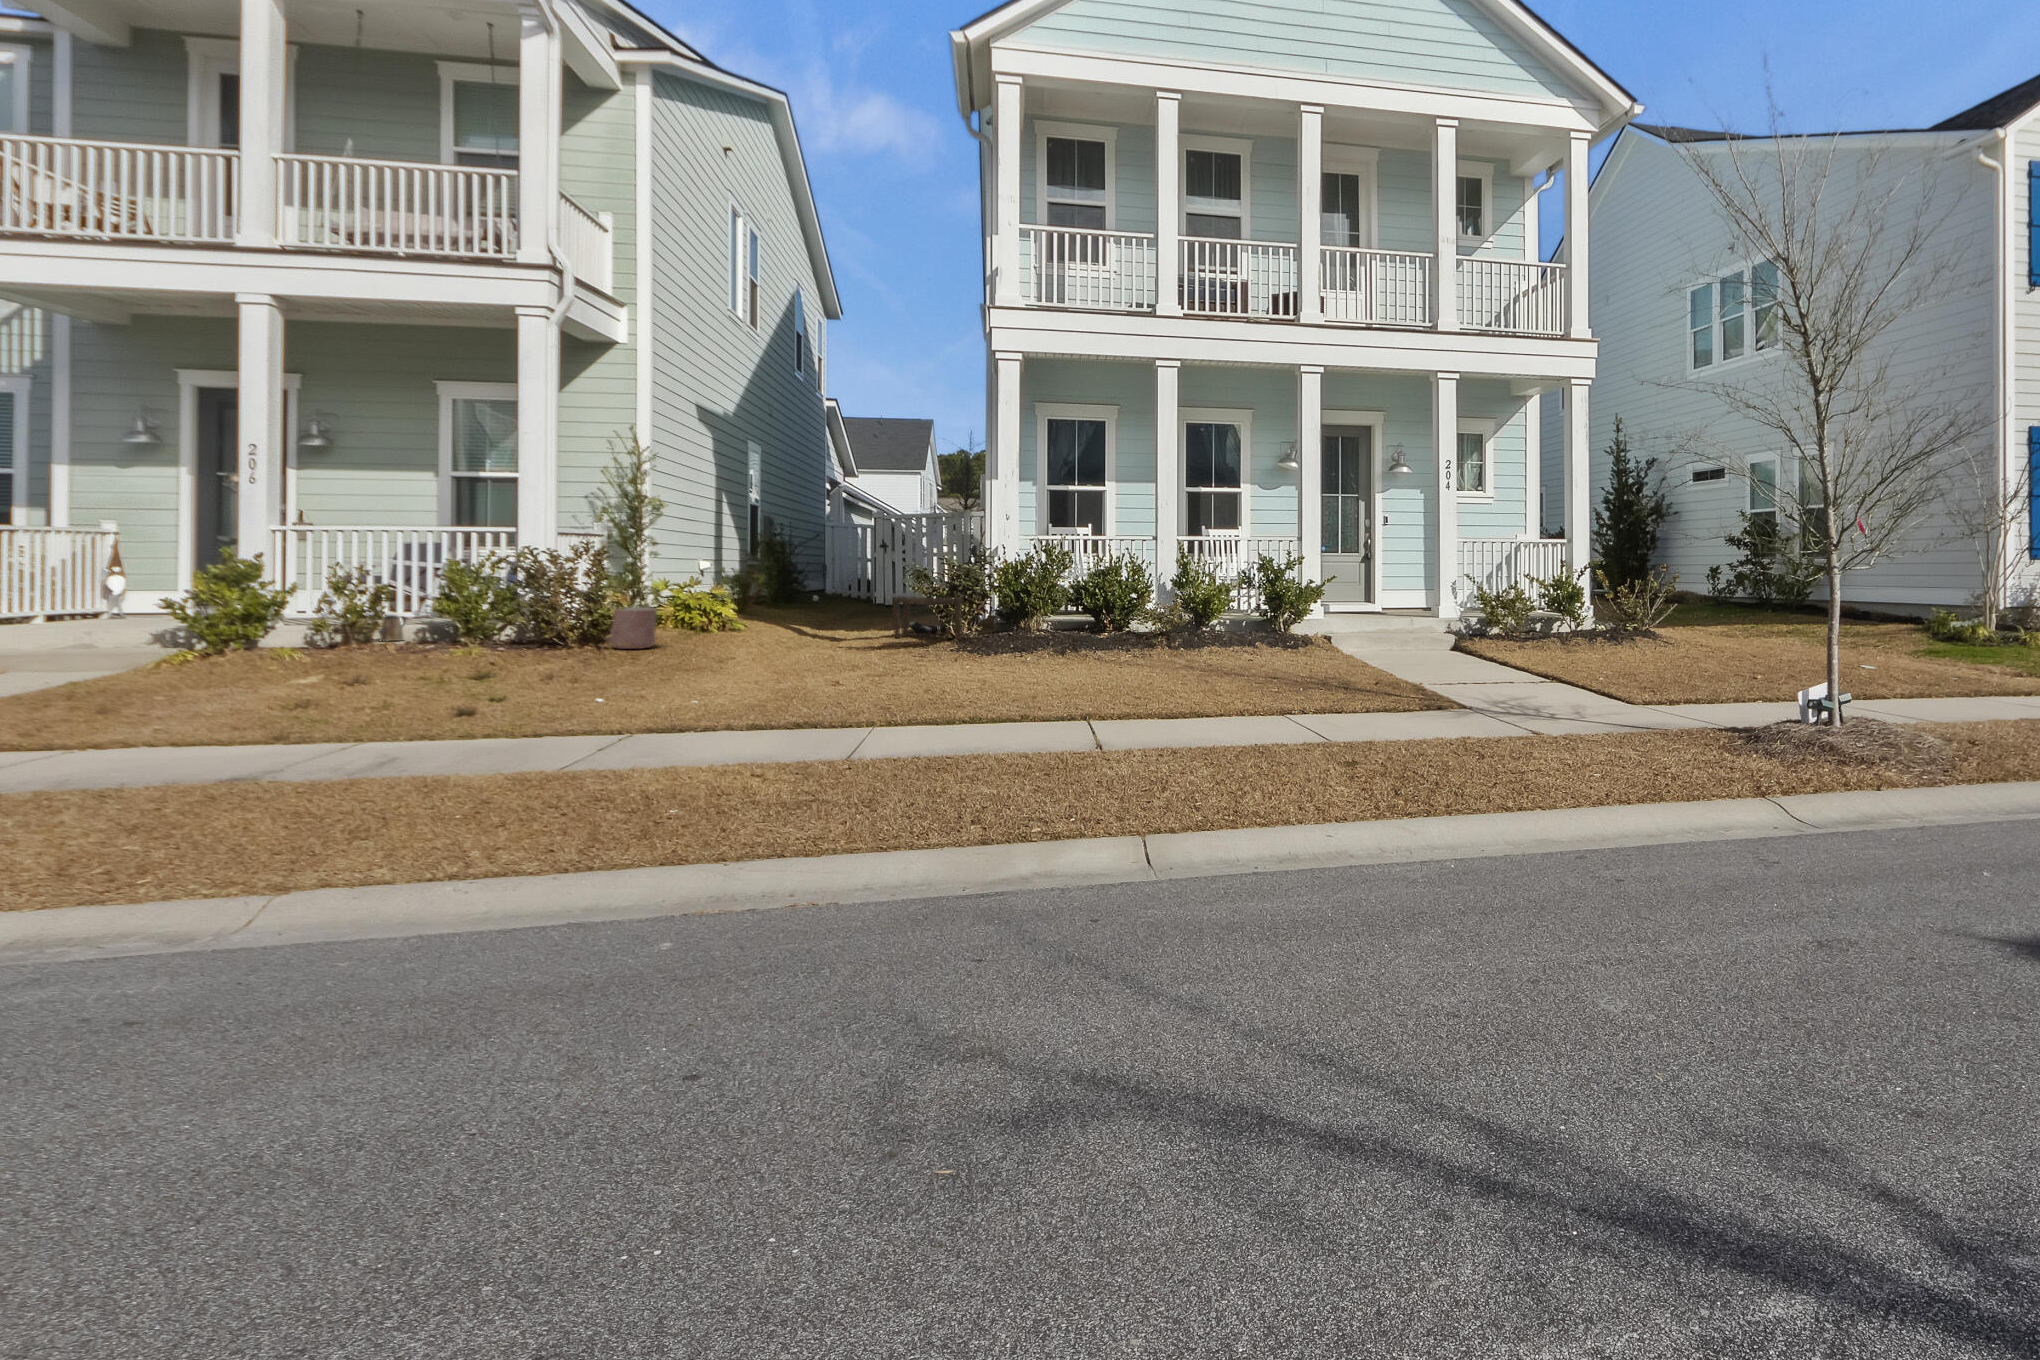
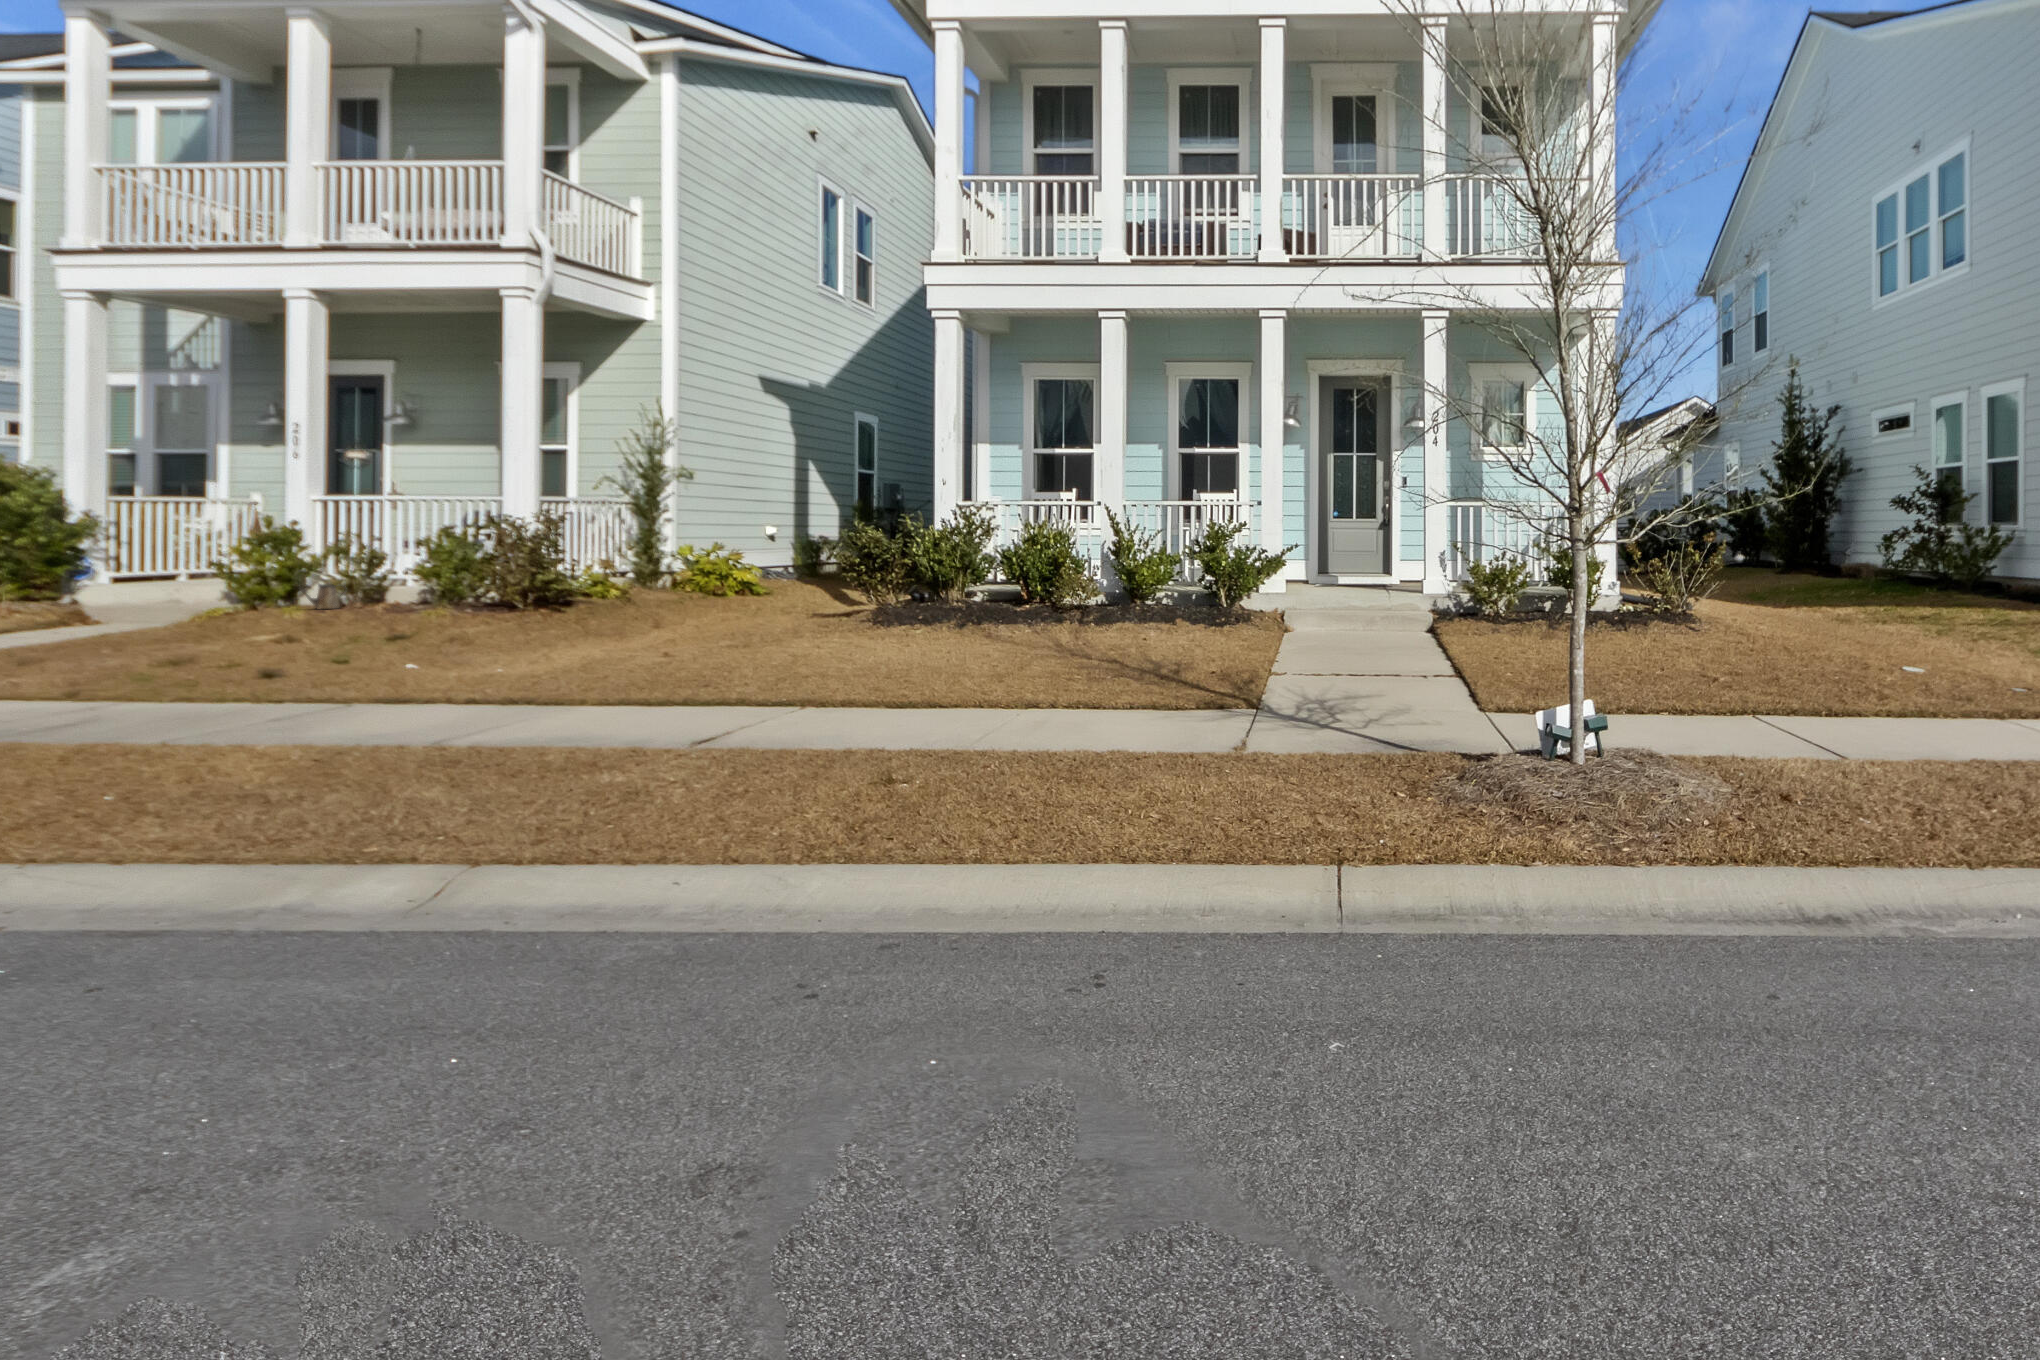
bench: present [892,596,964,640] -> none [785,568,866,614]
planter: present [610,608,657,649] -> none [473,579,524,620]

